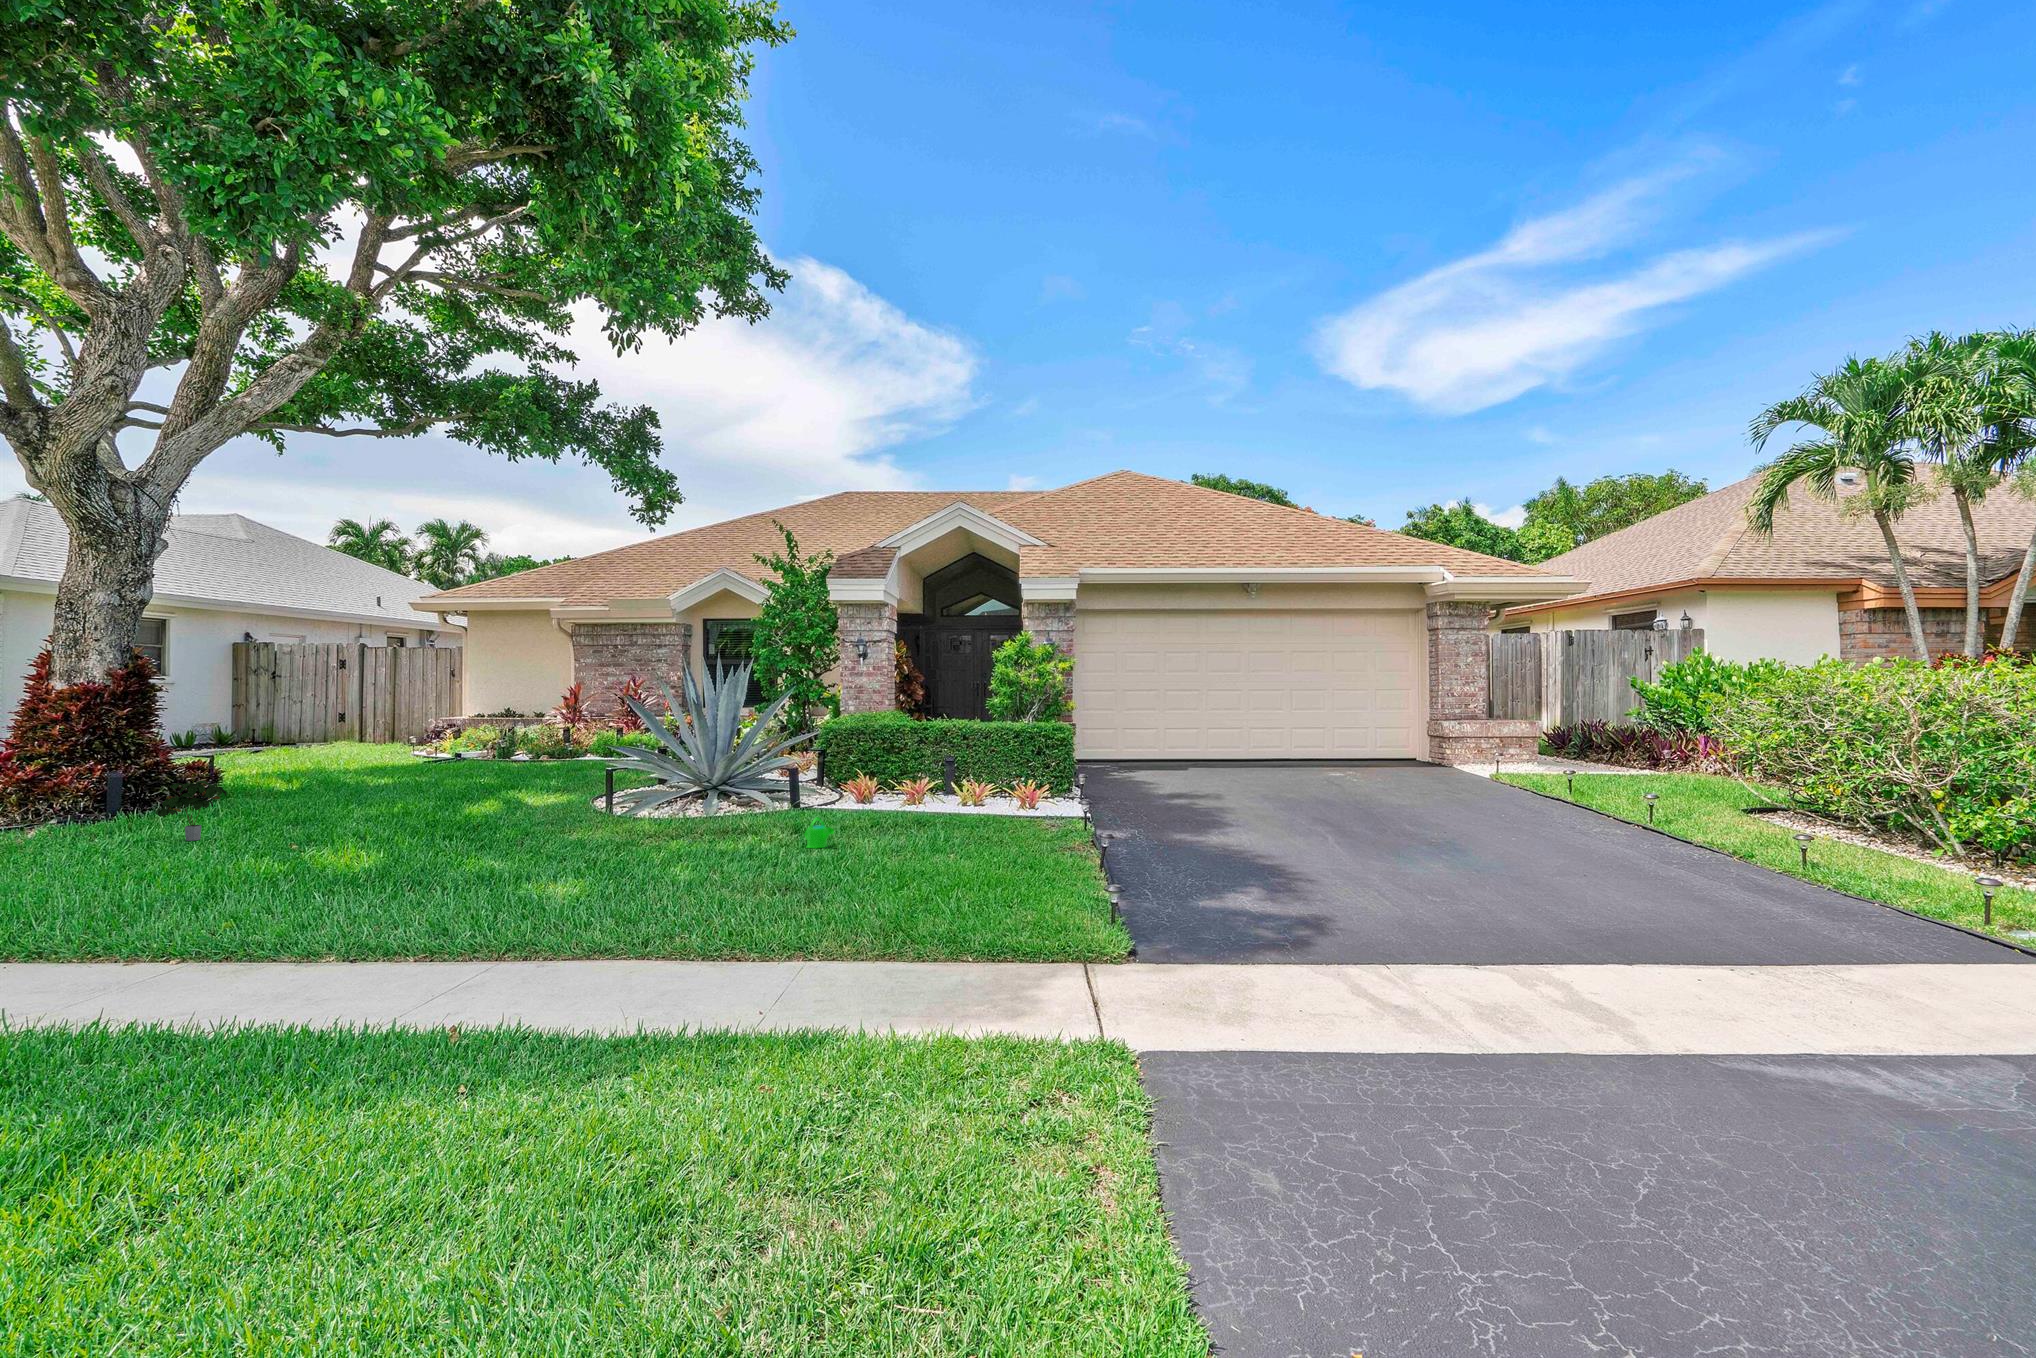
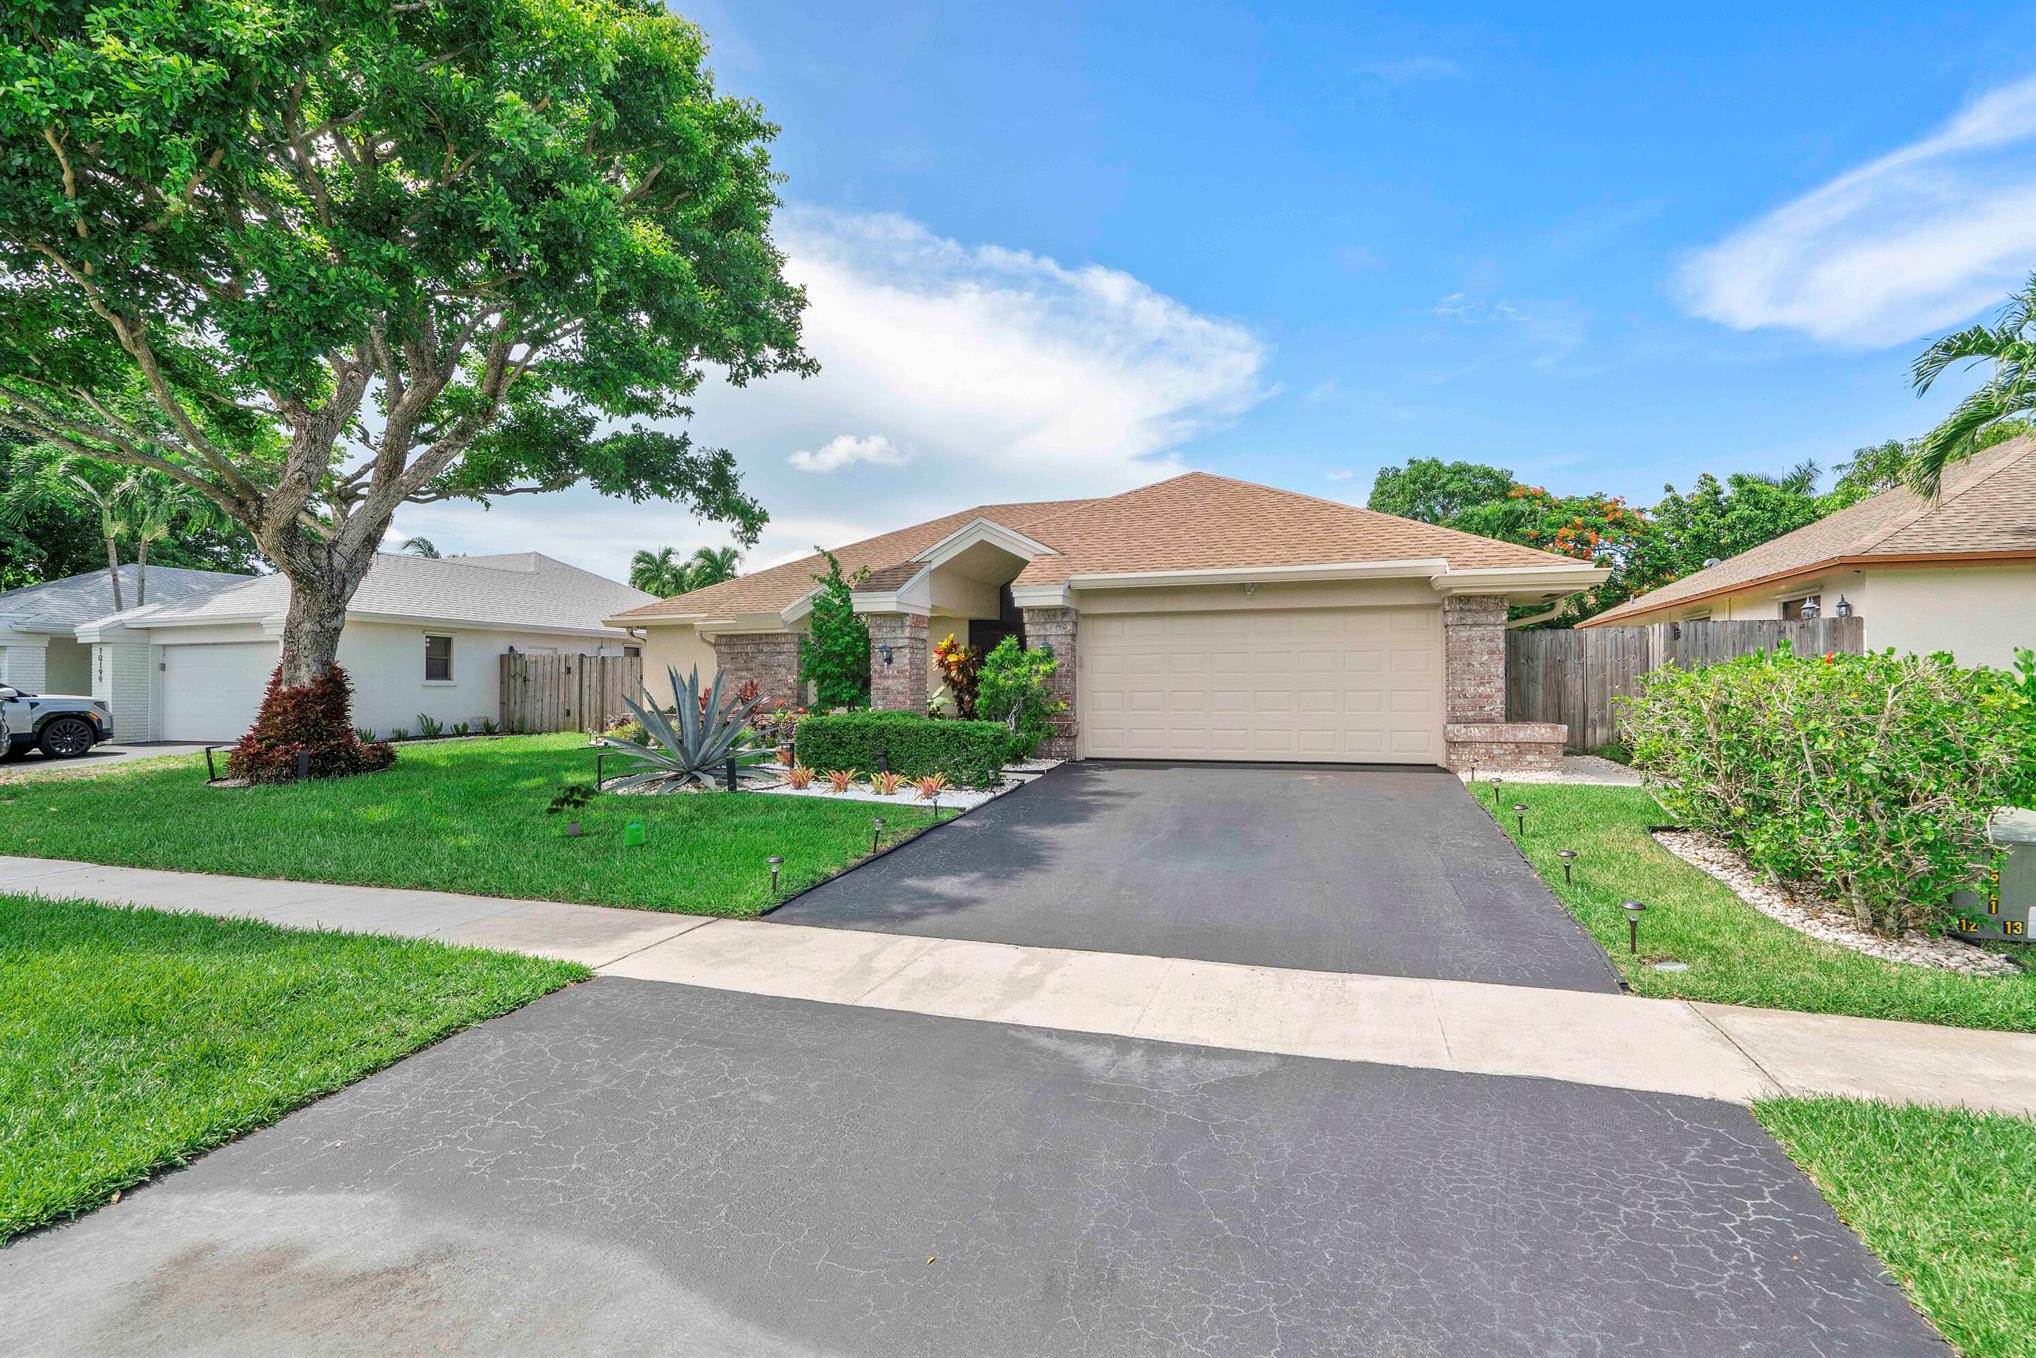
potted plant: present [156,781,227,841] -> present [546,784,599,836]

